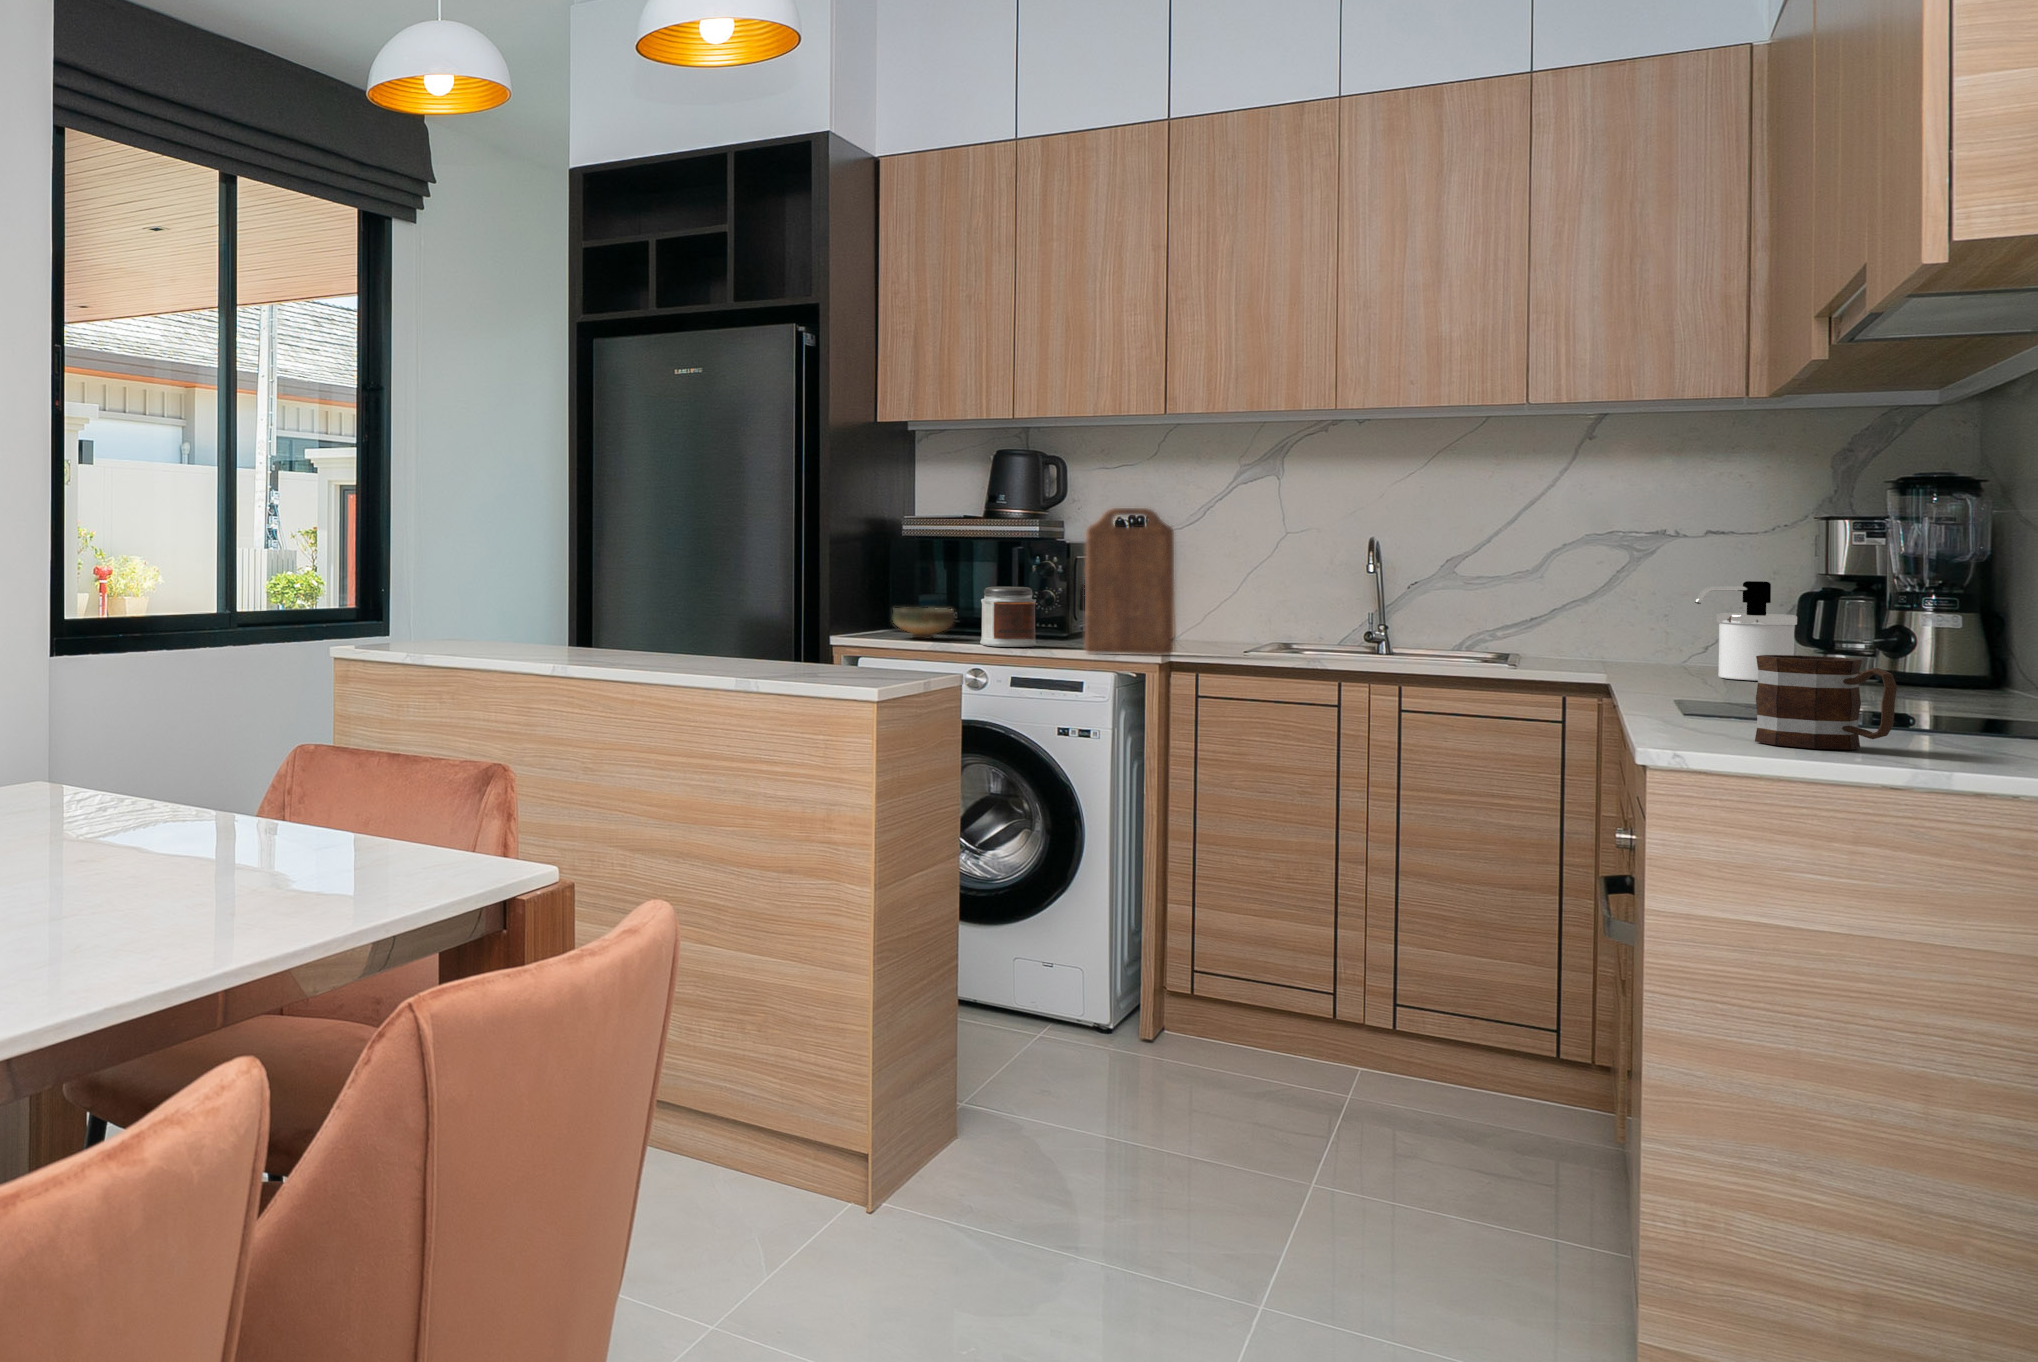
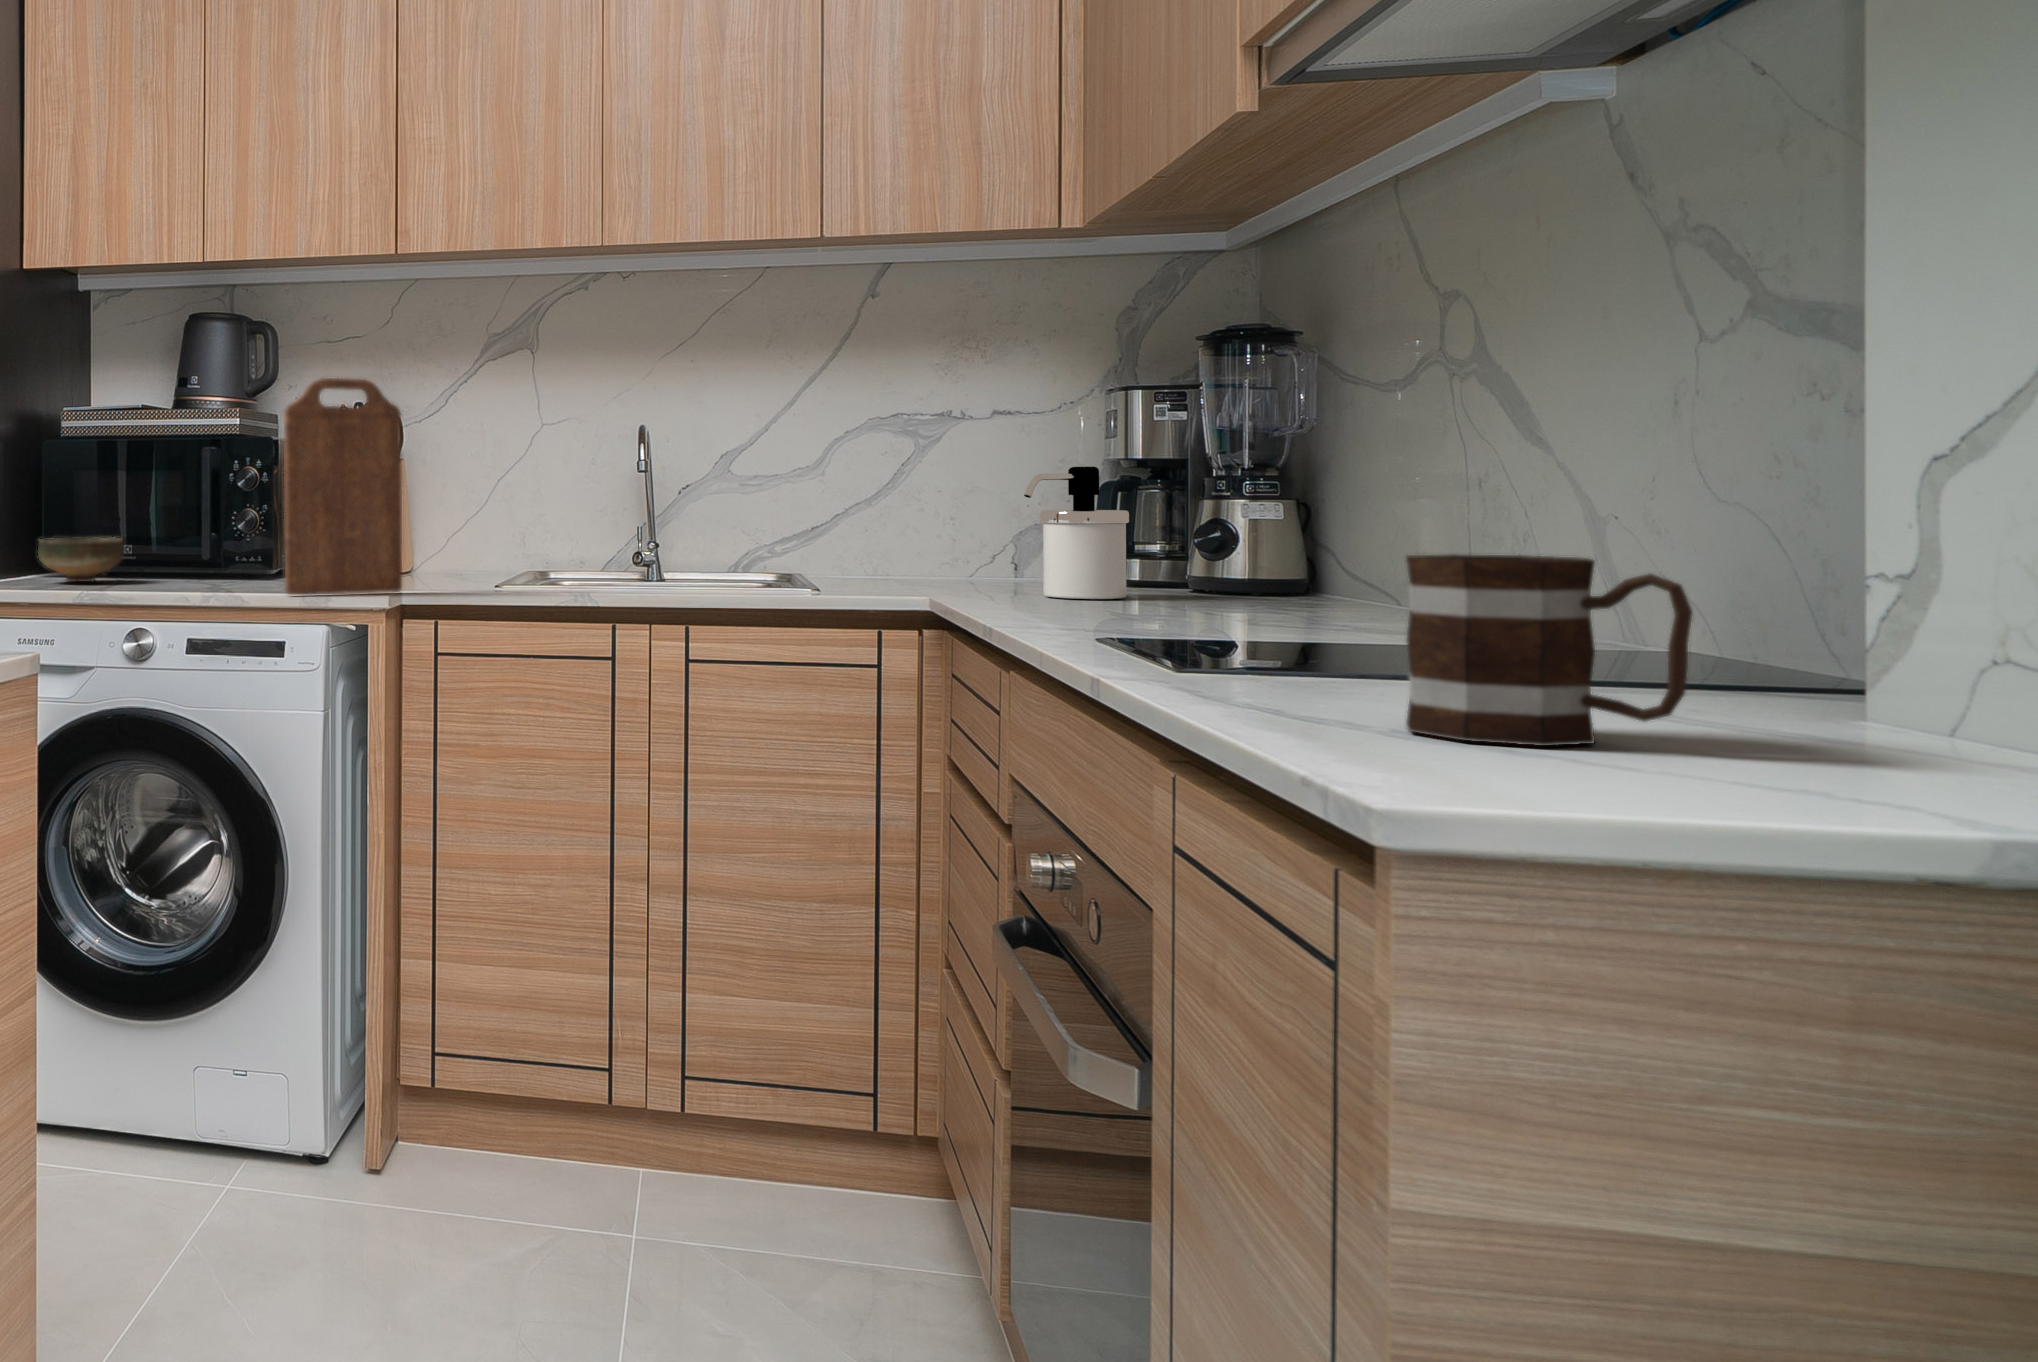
jar: present [980,587,1036,647] -> none [150,501,225,590]

